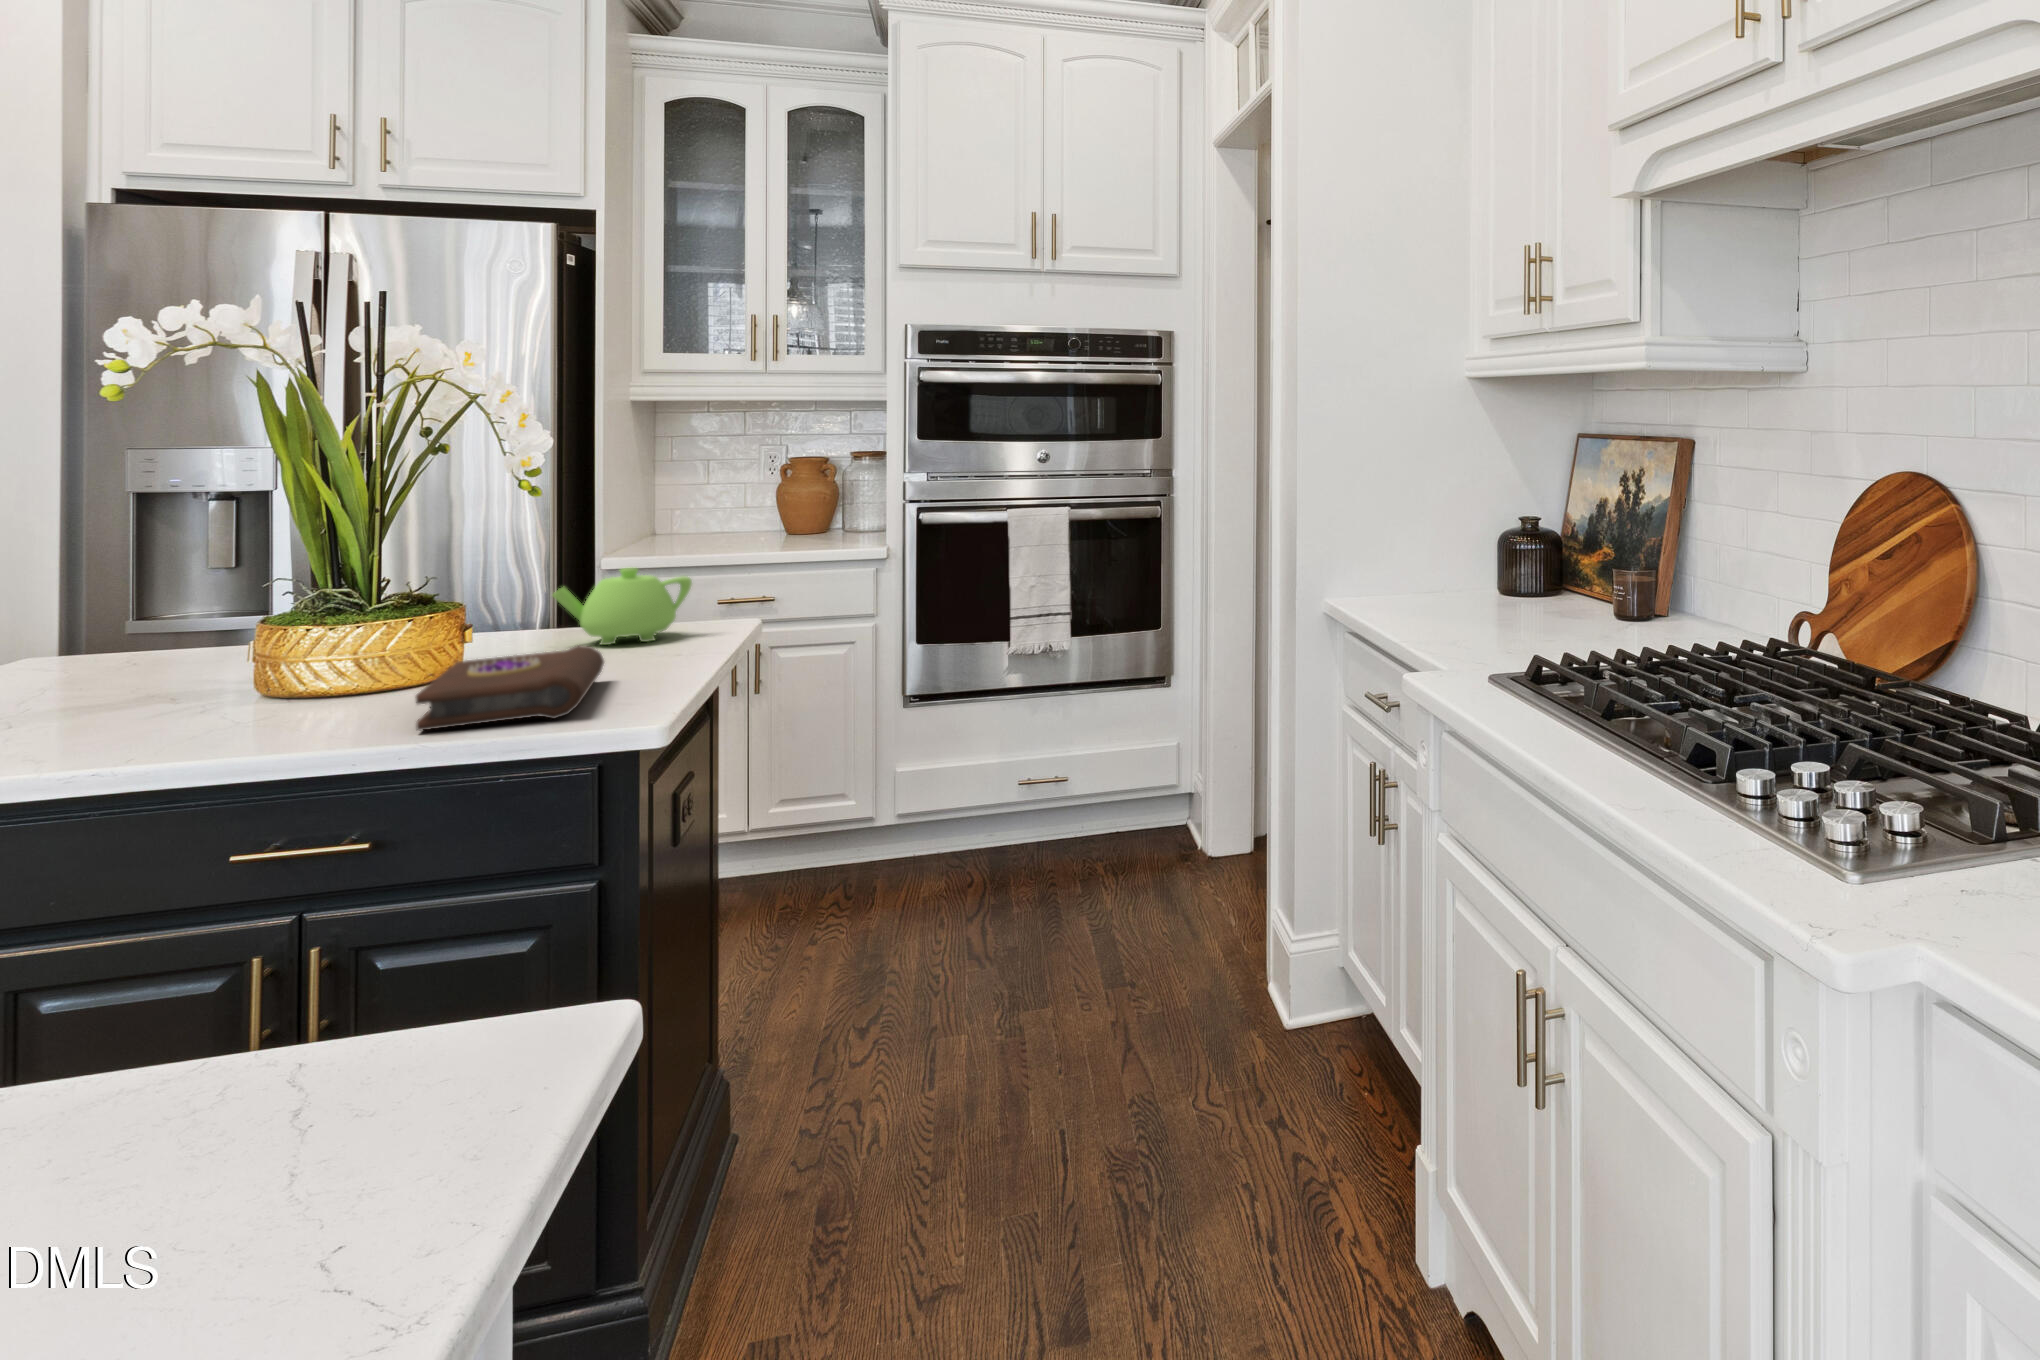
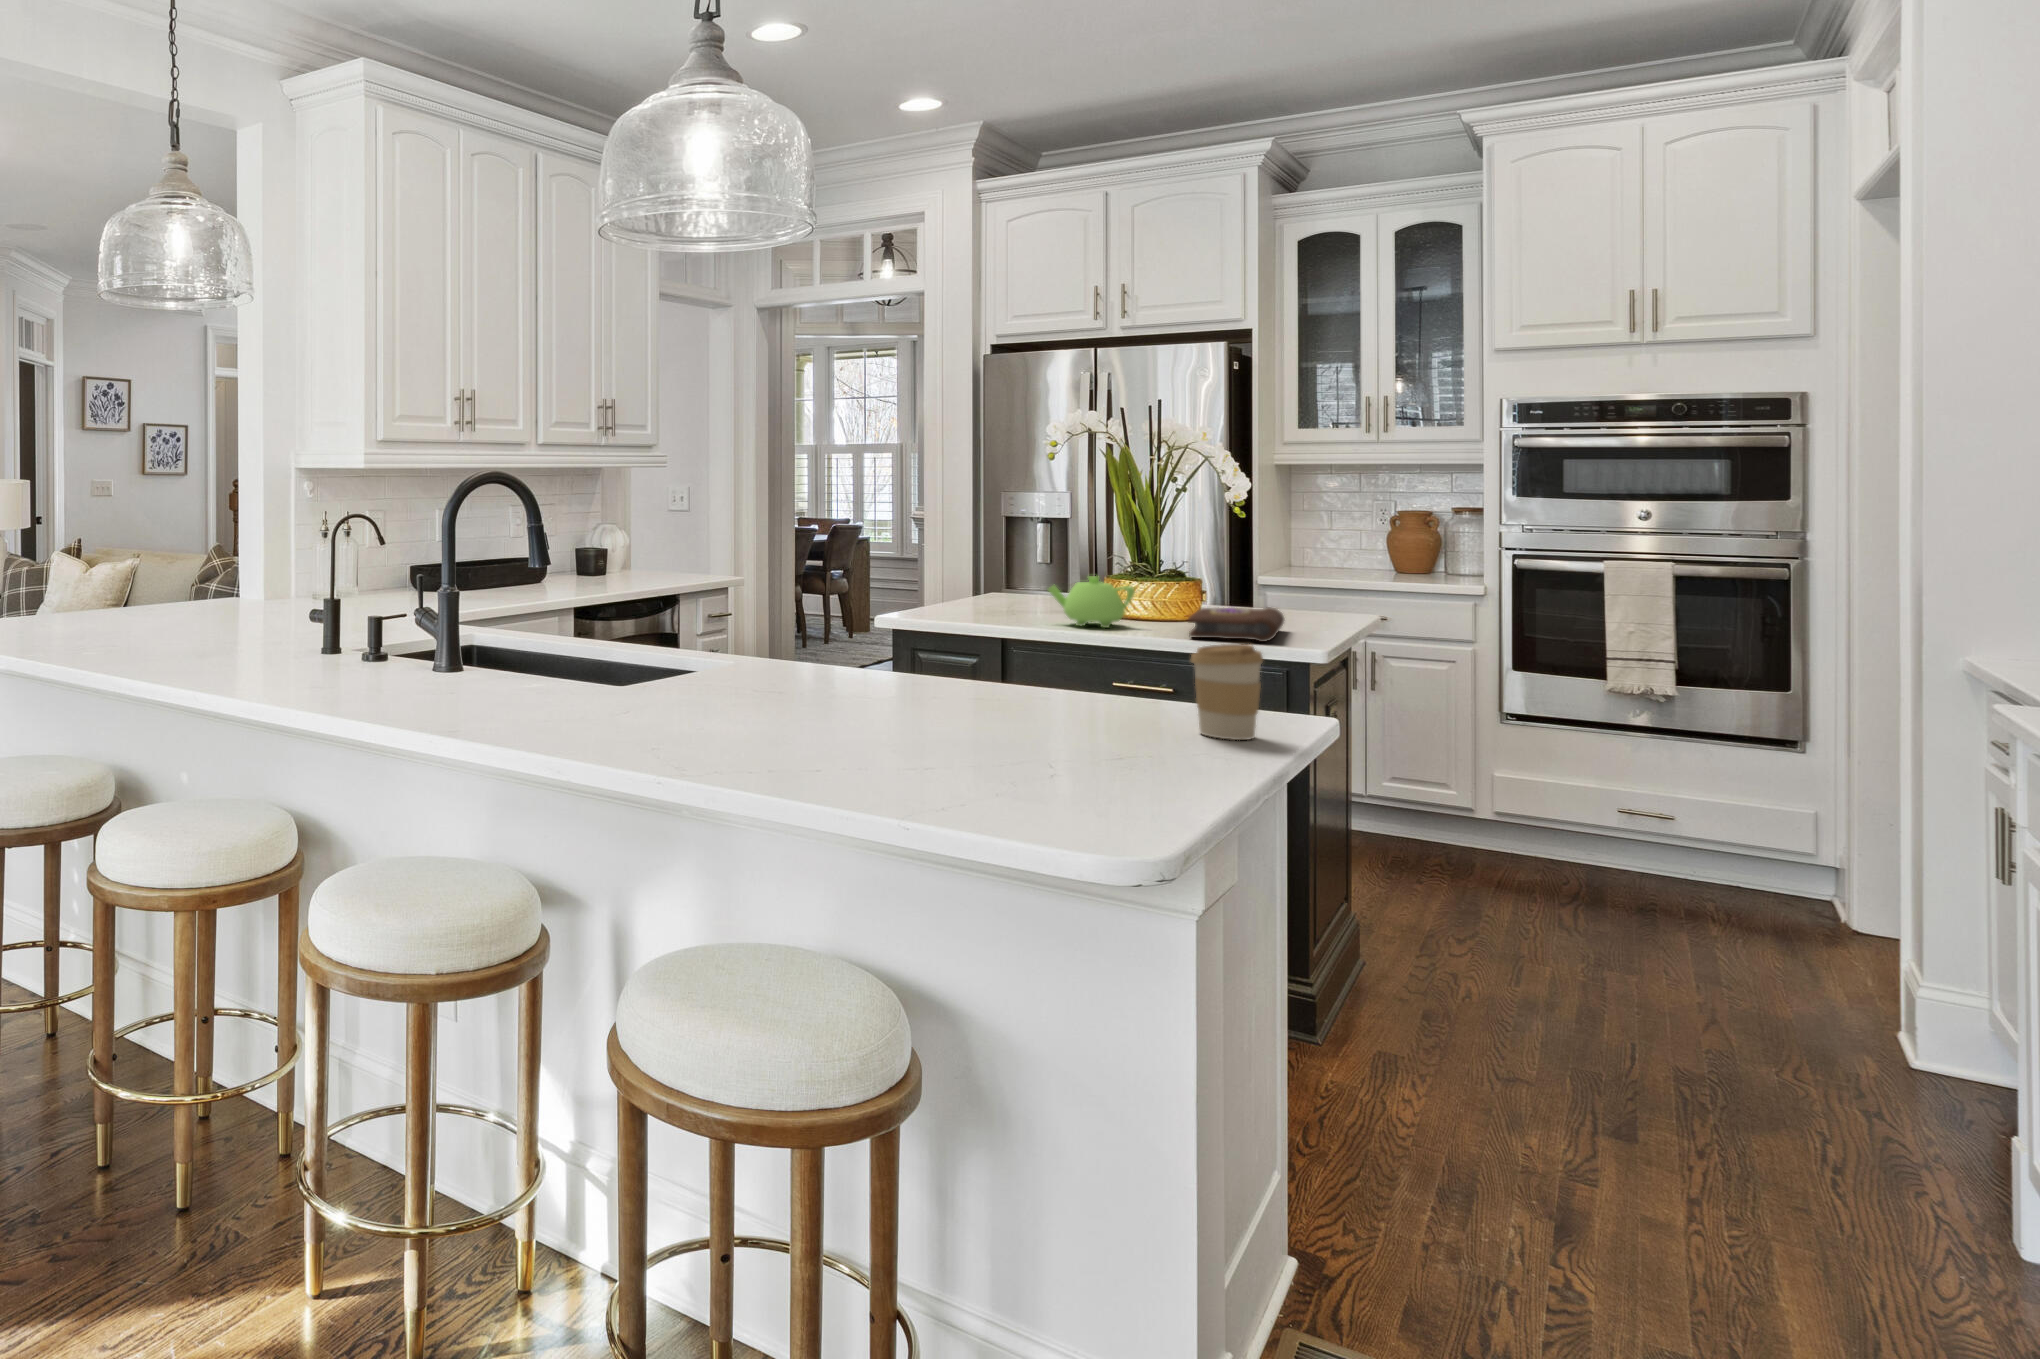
teapot: present [553,567,692,645] -> present [1048,576,1135,628]
coffee cup: none [223,881,435,1162] -> present [1191,644,1264,740]

